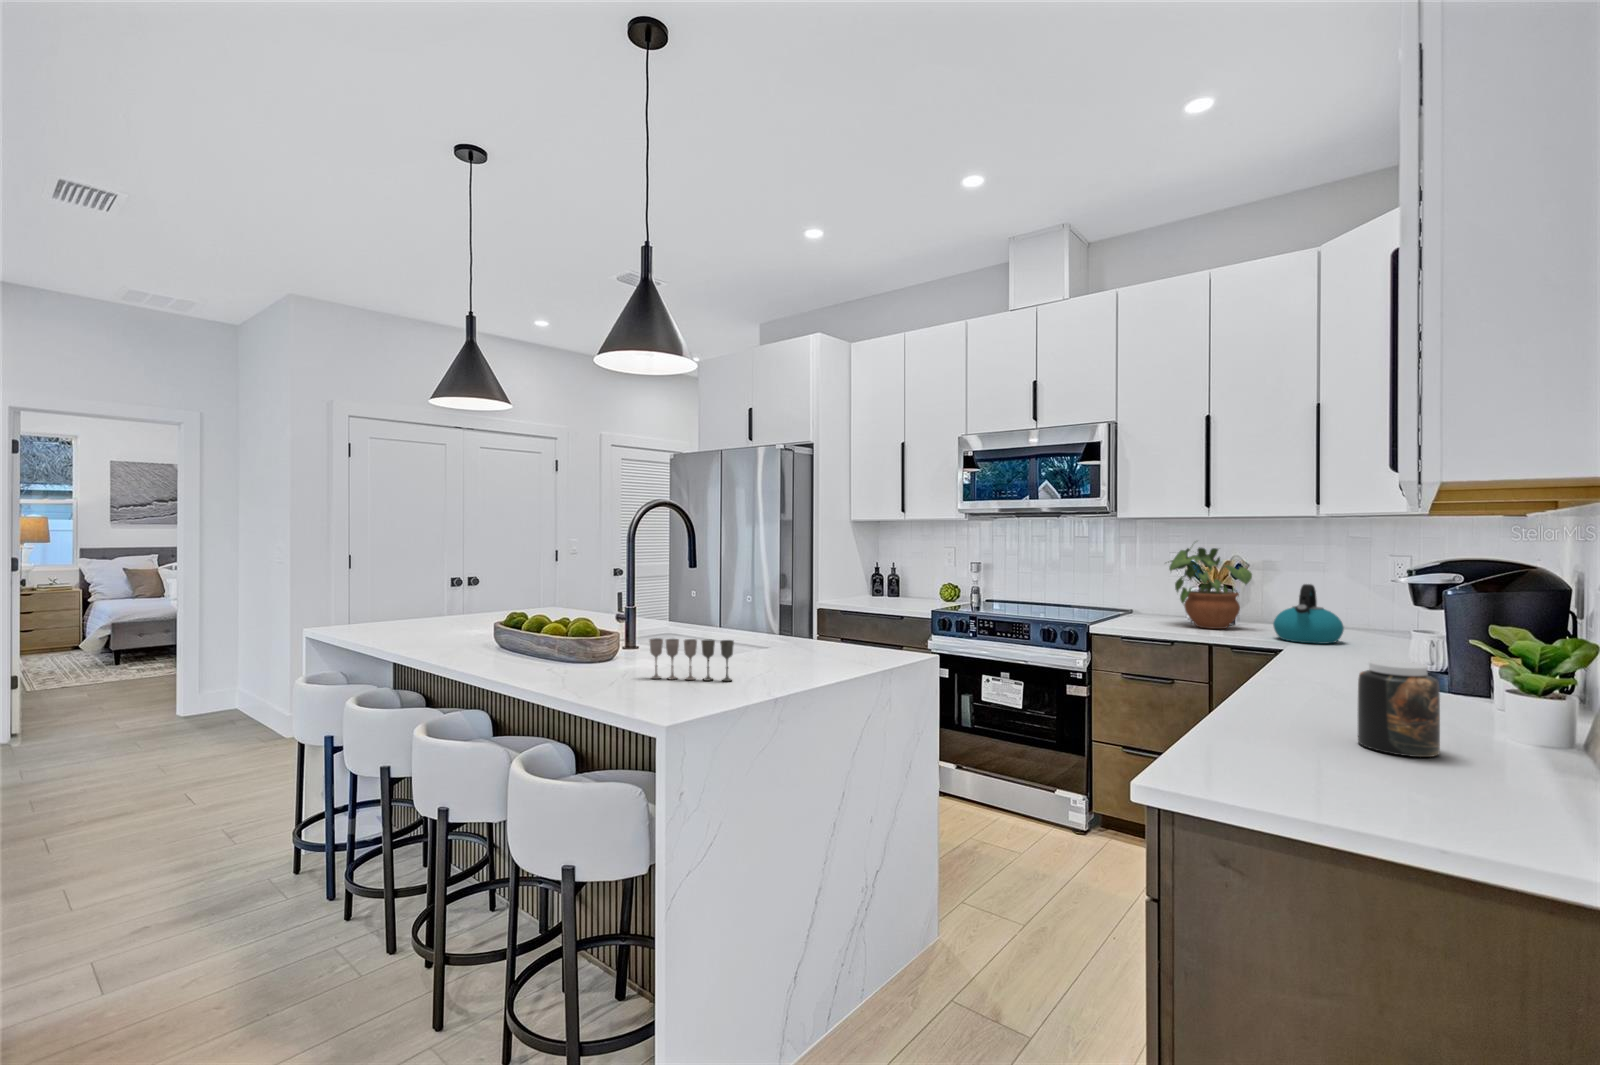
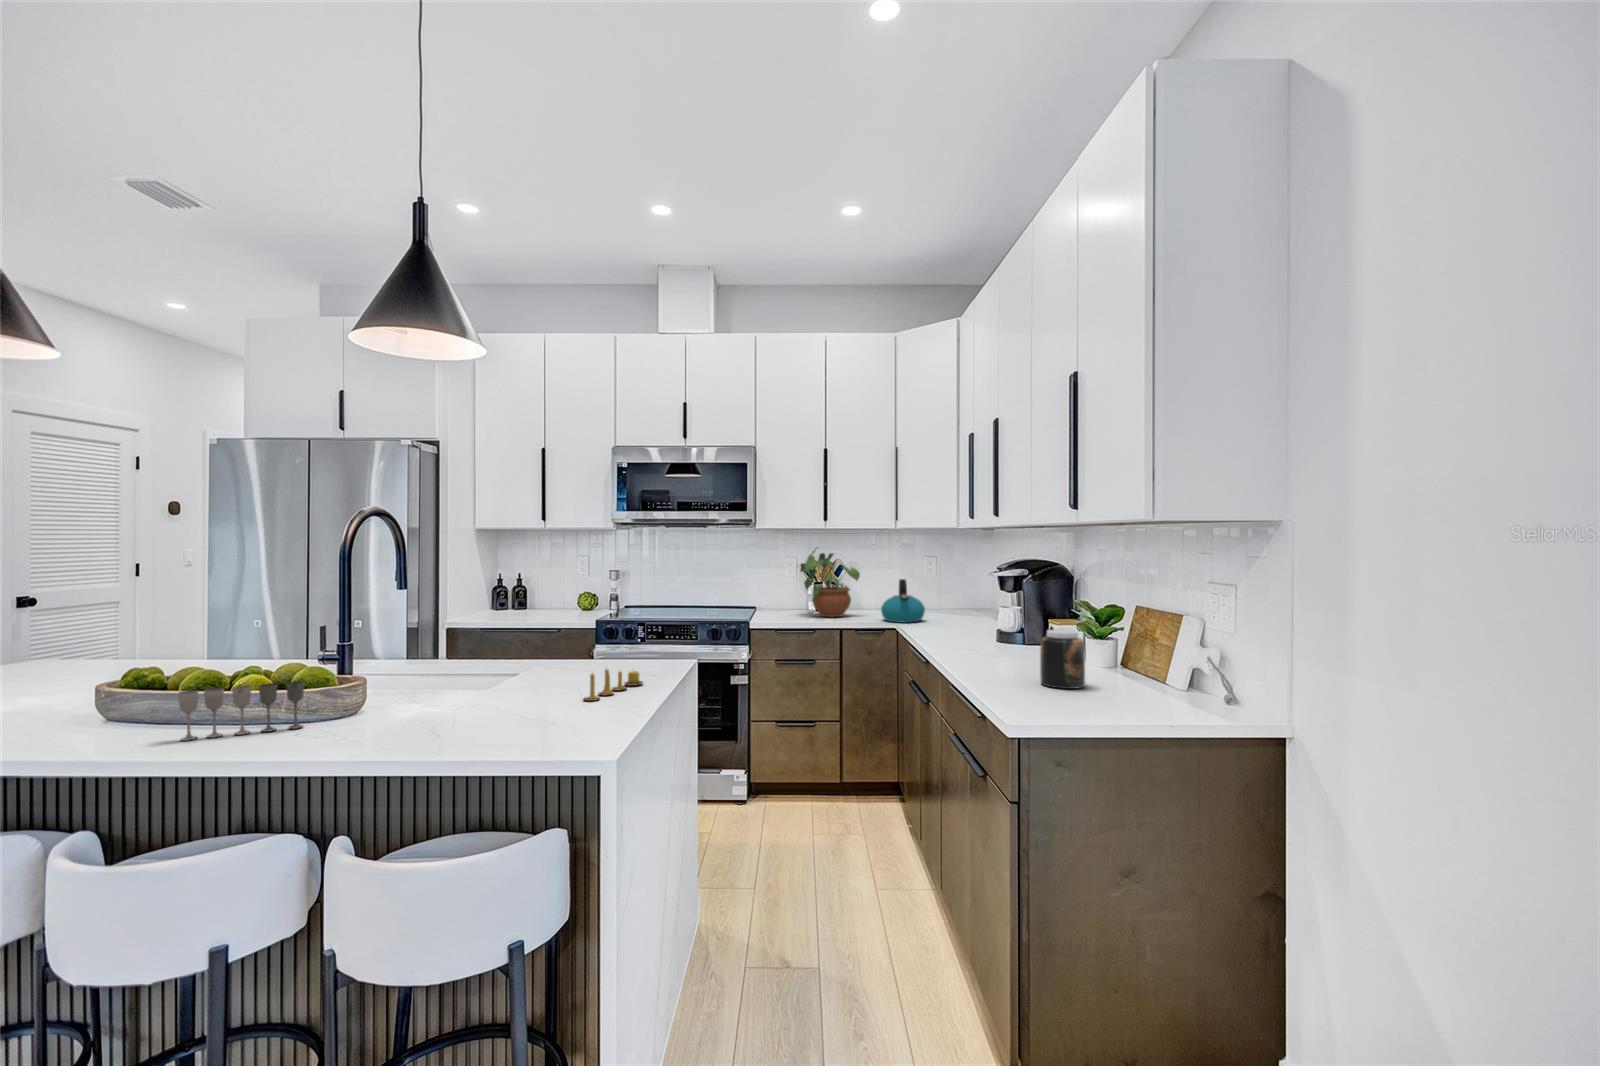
wine glass: present [650,638,734,681] -> present [178,681,304,741]
candle: none [771,645,851,677] -> present [584,669,643,701]

